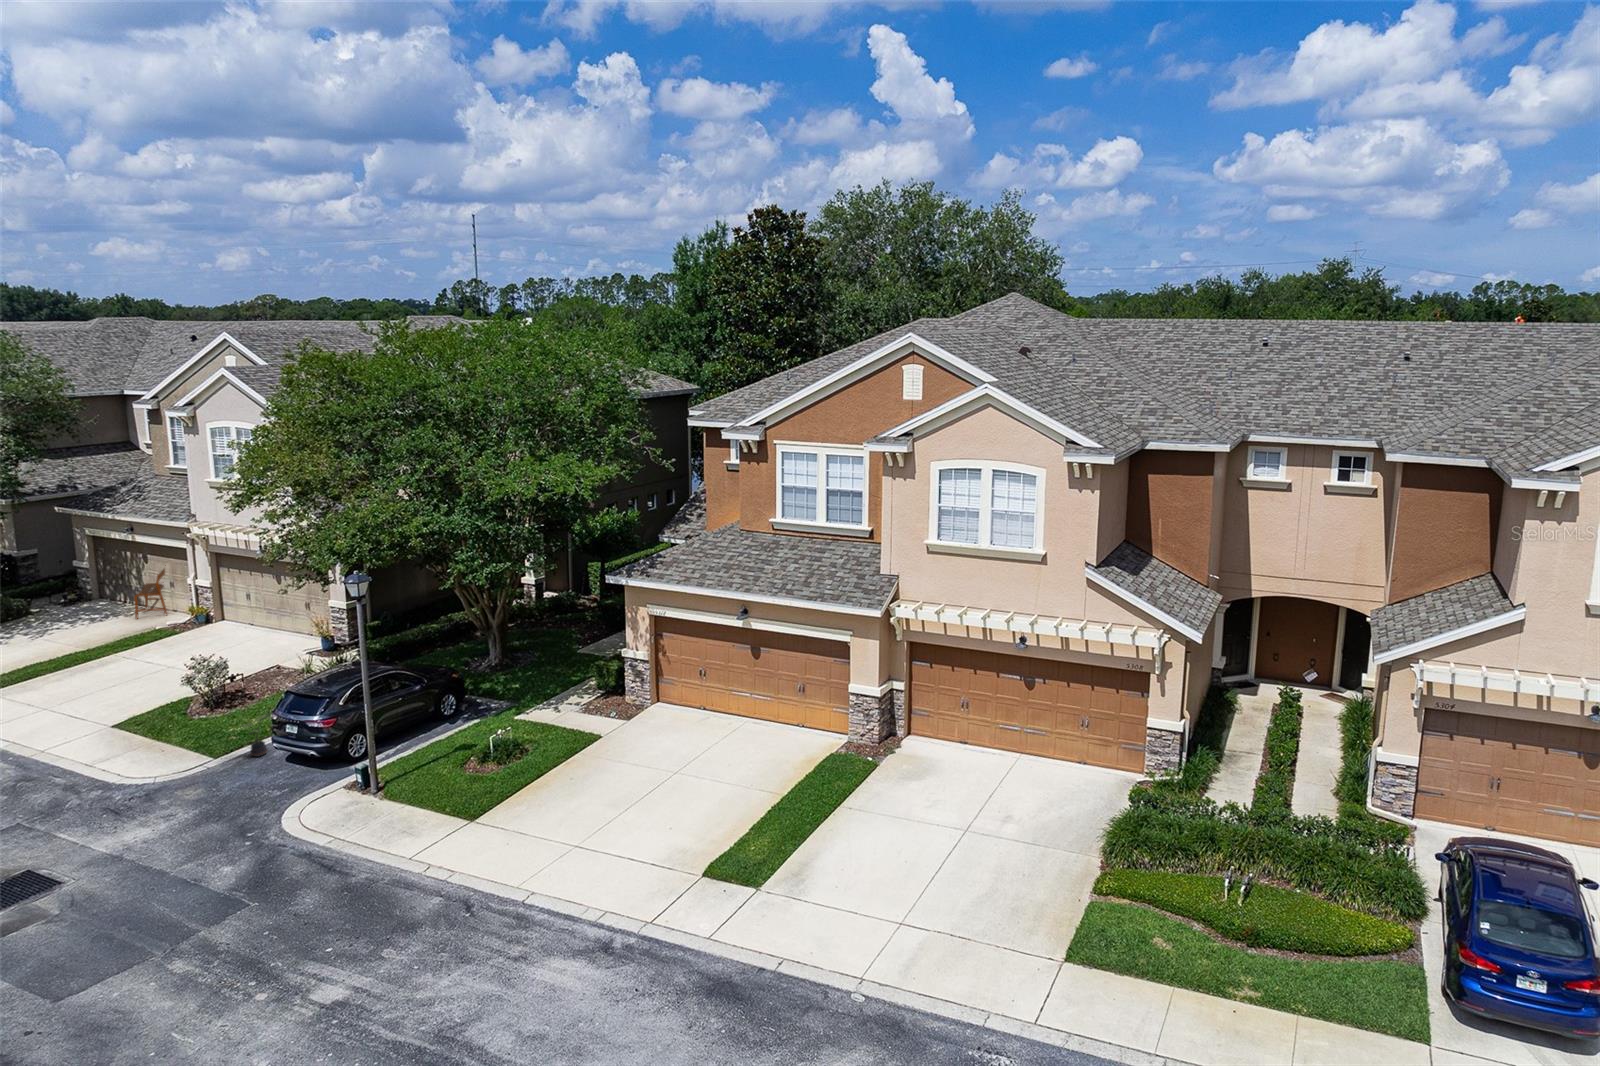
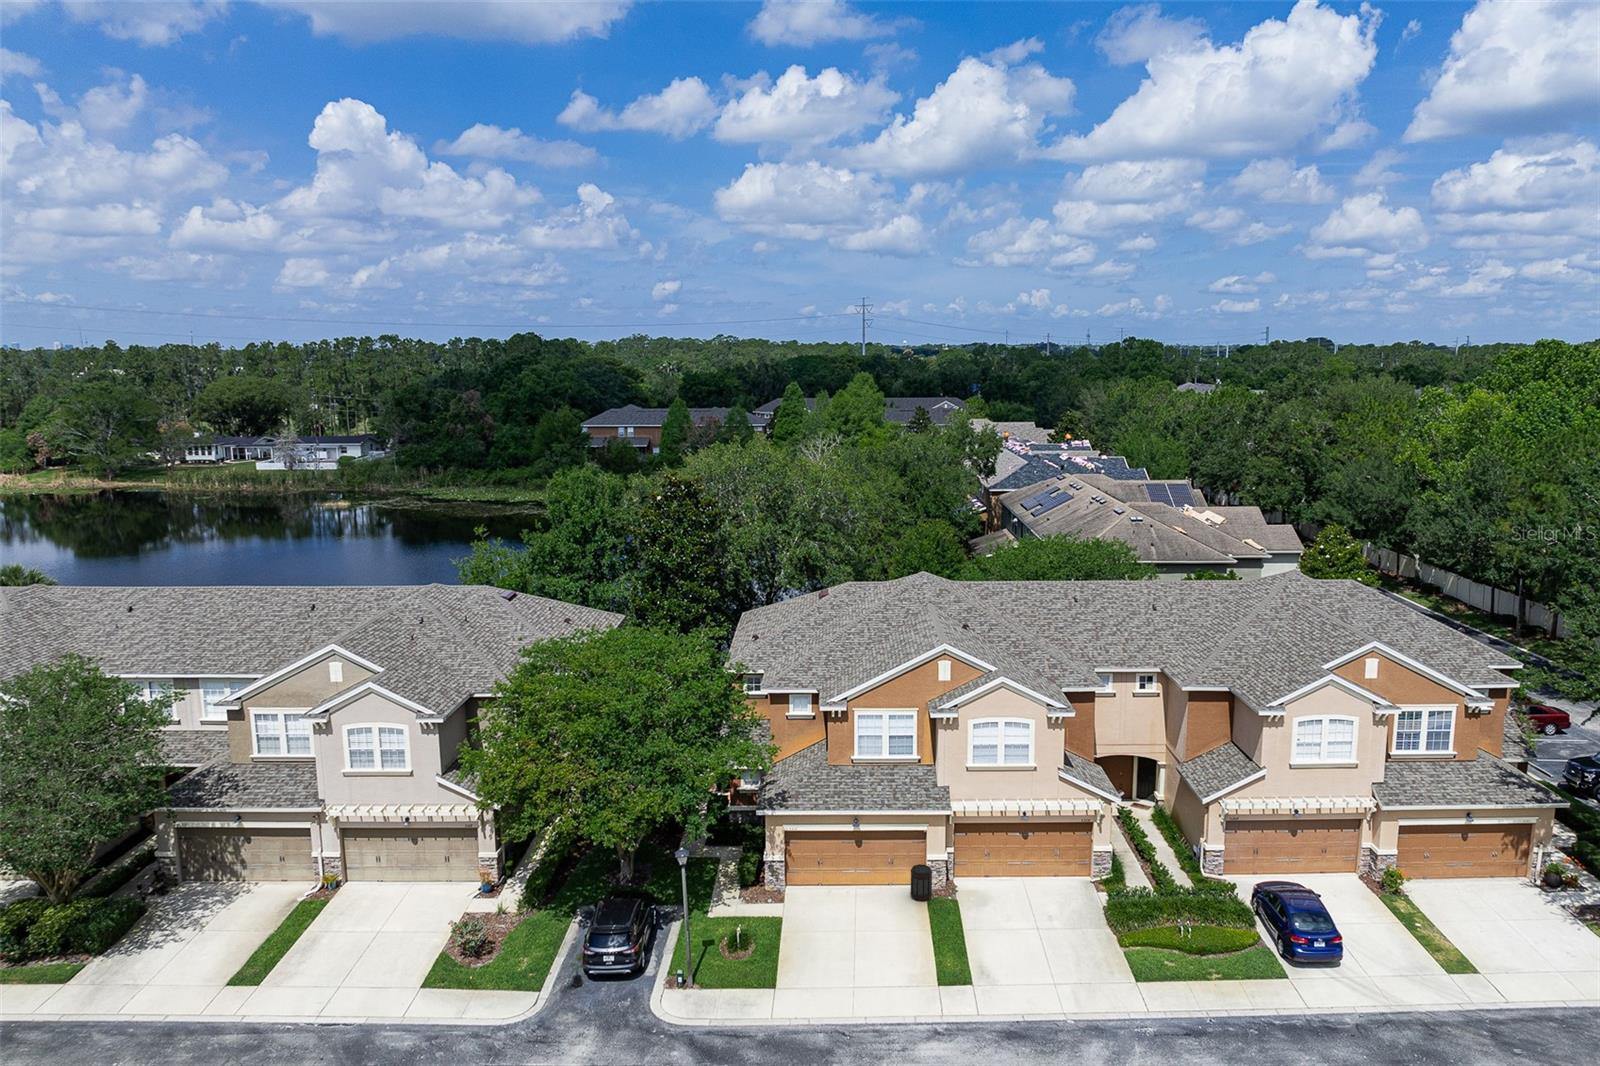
bench: present [134,569,168,619] -> none [243,846,283,900]
trash can: none [808,694,844,753] -> present [910,864,932,902]

